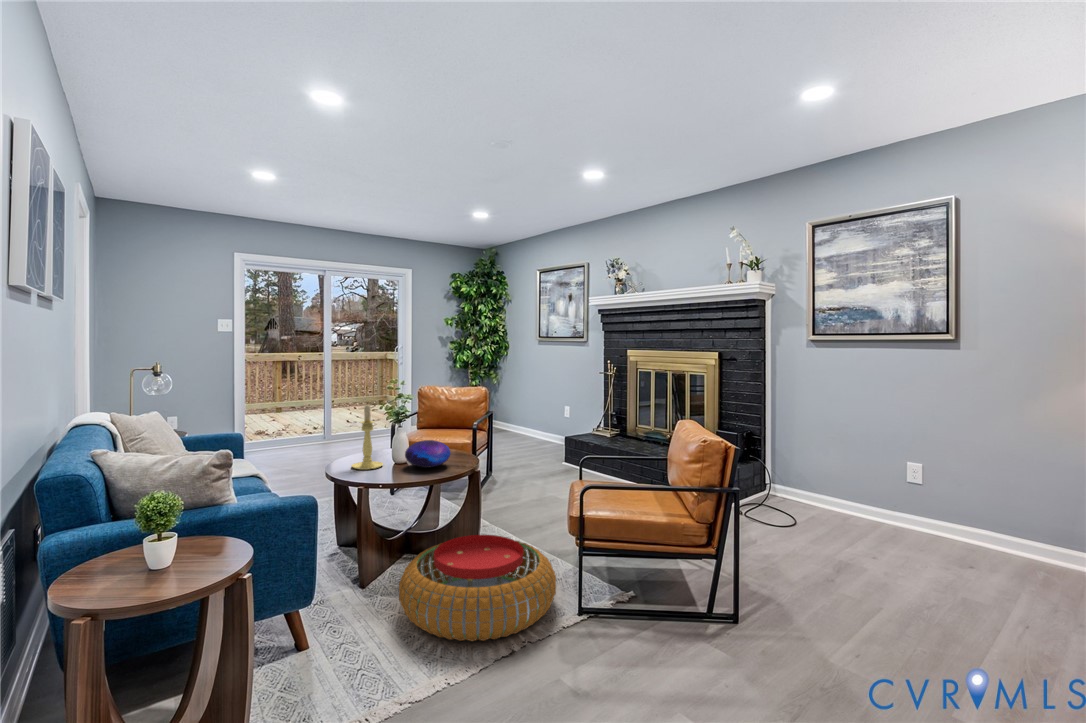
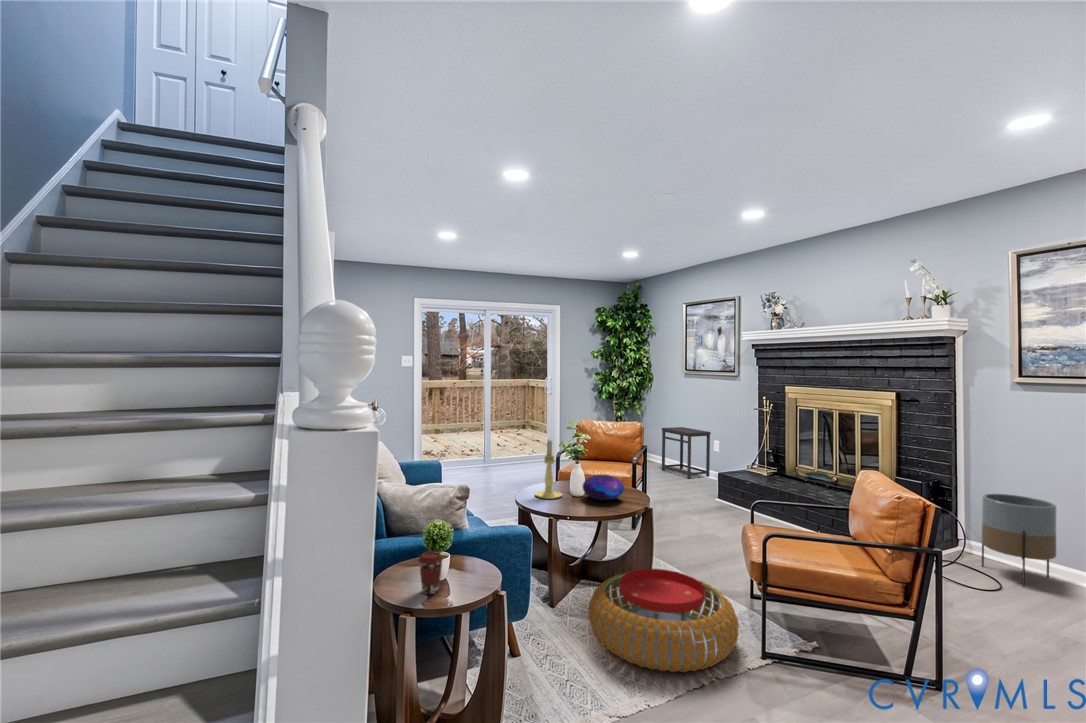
side table: none [515,395,561,445] -> present [662,427,711,478]
planter: none [784,441,841,521] -> present [982,494,1056,587]
coffee cup: none [130,535,170,589] -> present [418,551,443,594]

